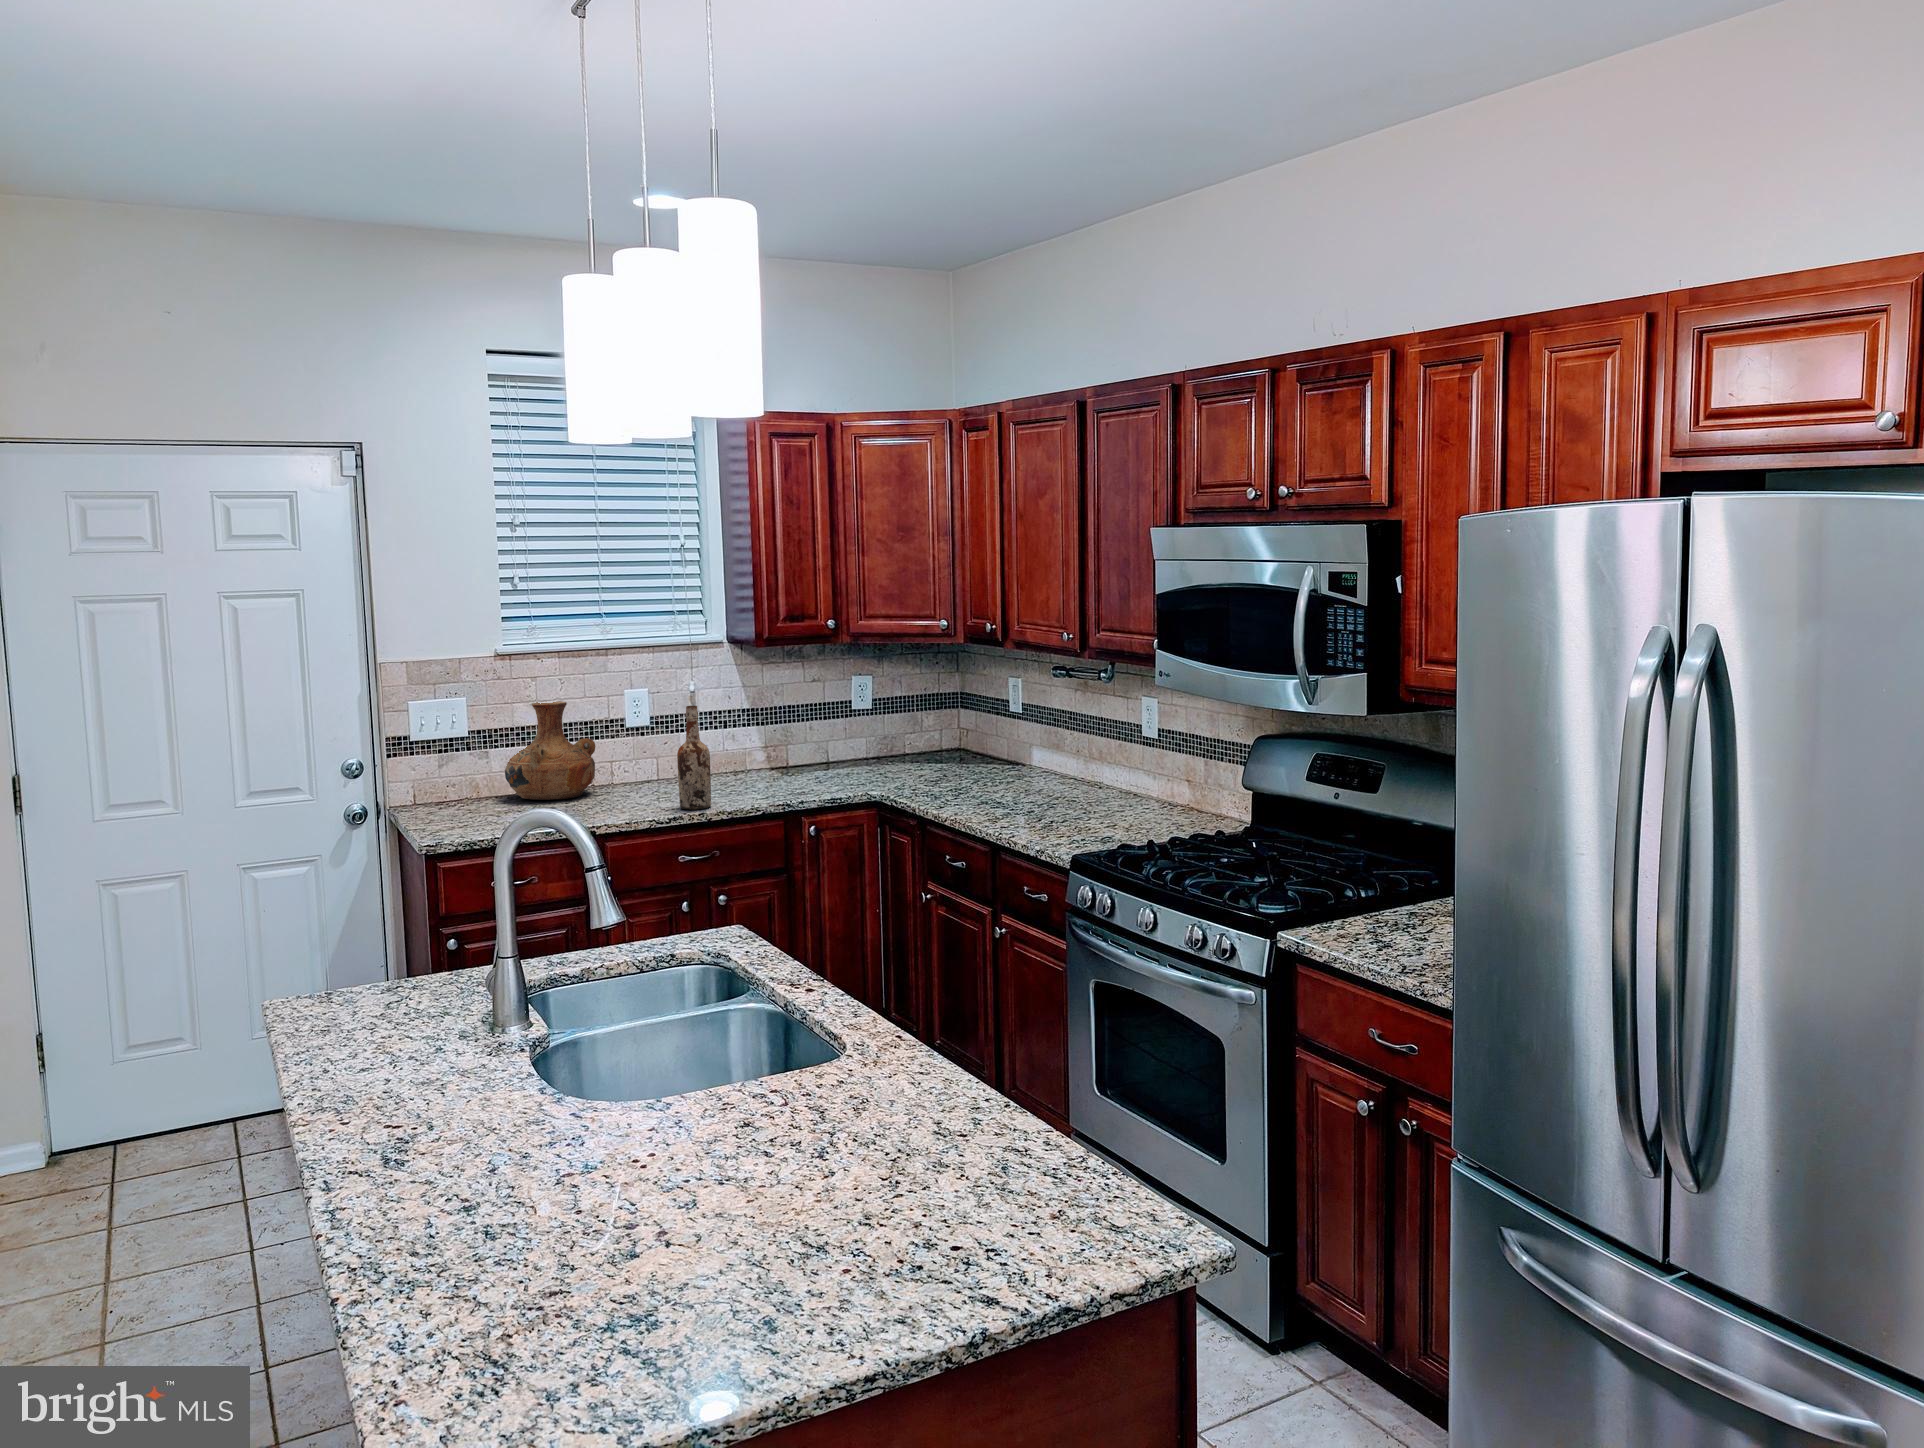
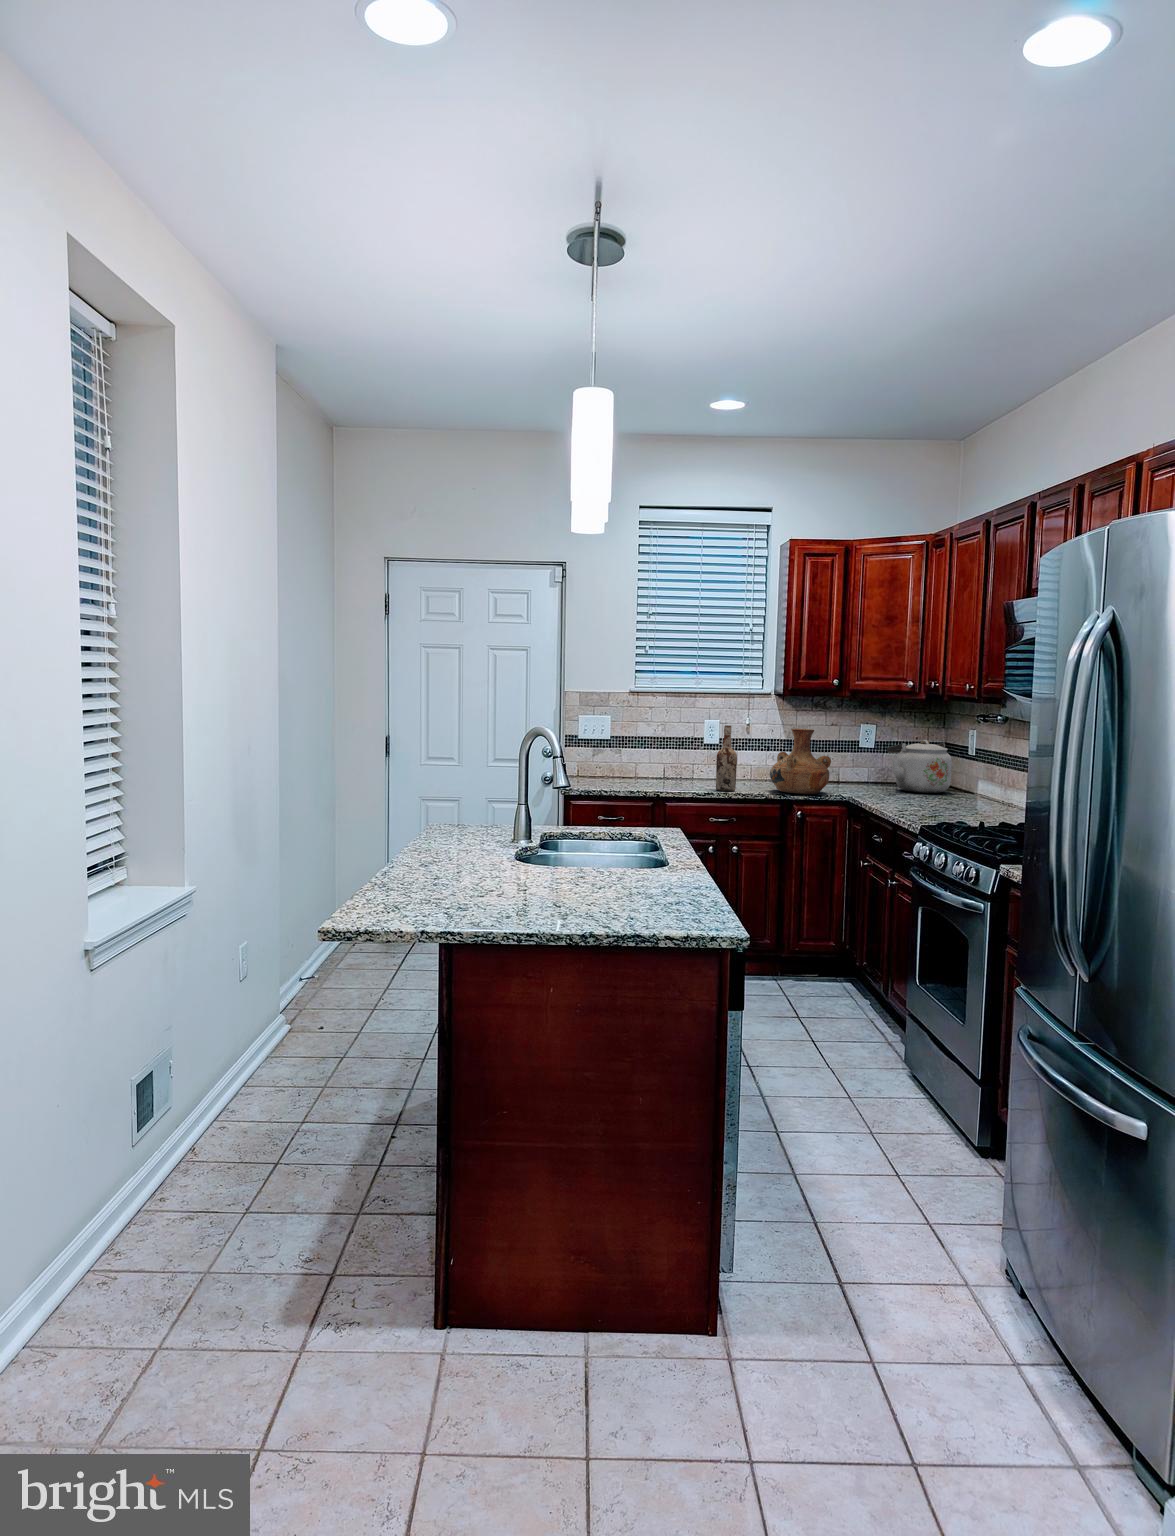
kettle: none [902,697,992,772] -> present [887,740,952,793]
vase: present [505,701,596,800] -> present [770,728,831,794]

